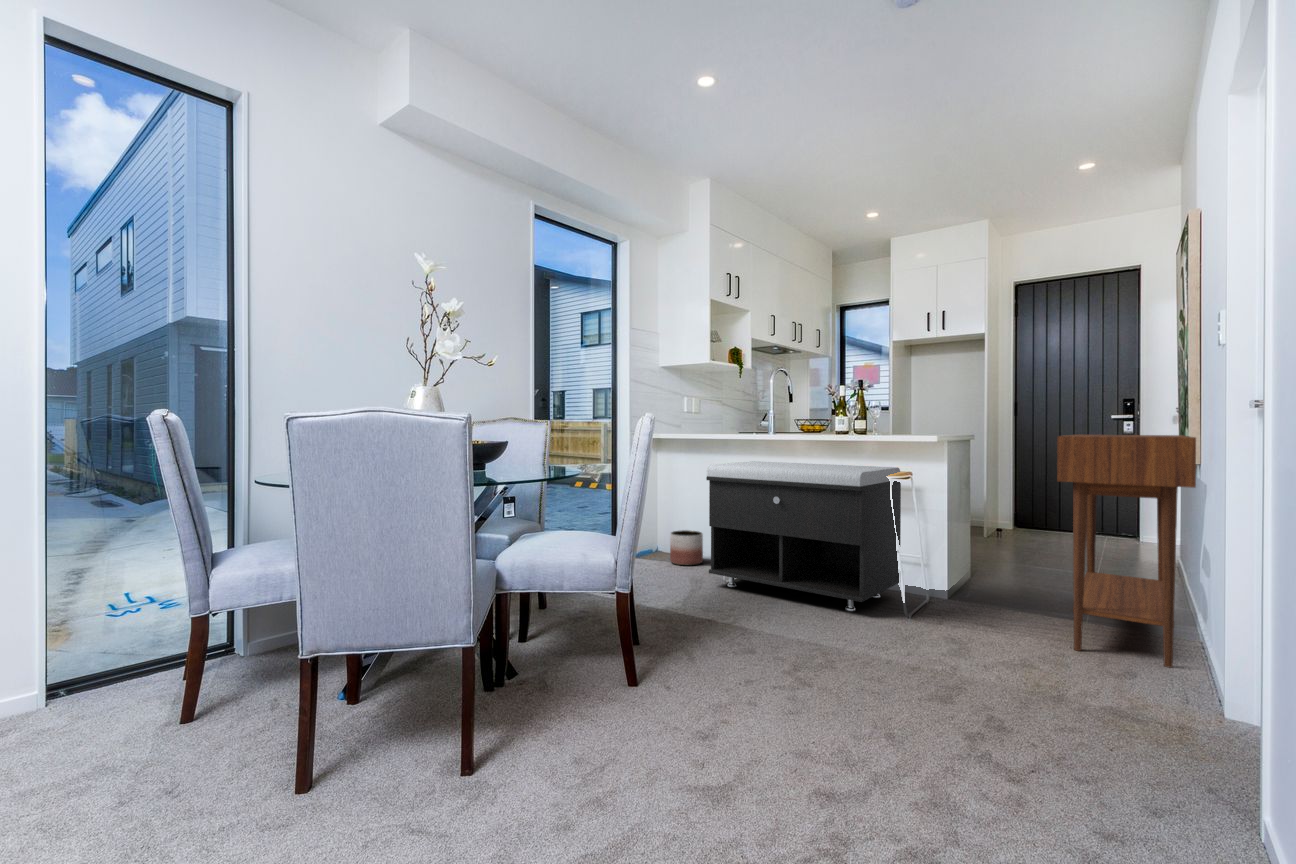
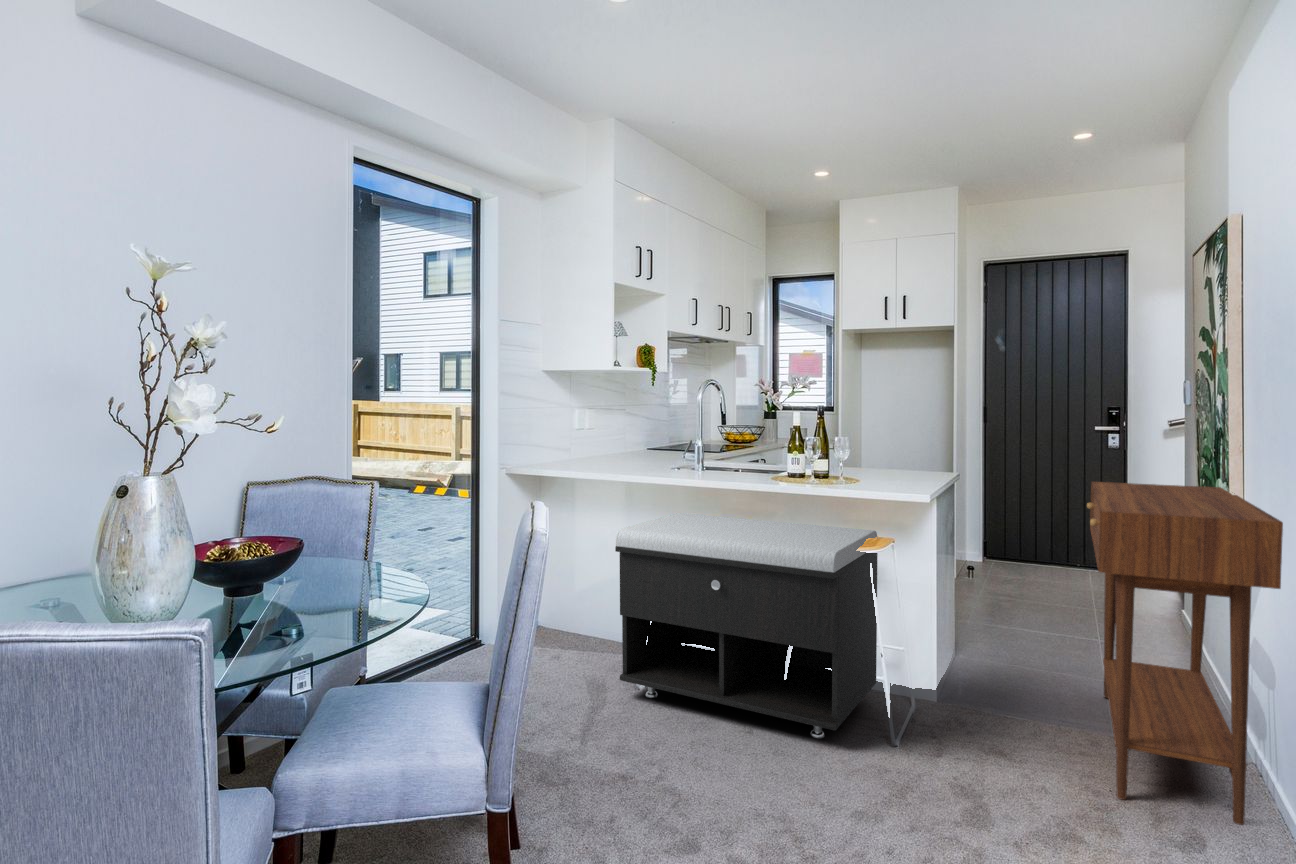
planter: present [670,530,703,566] -> none [563,603,608,655]

